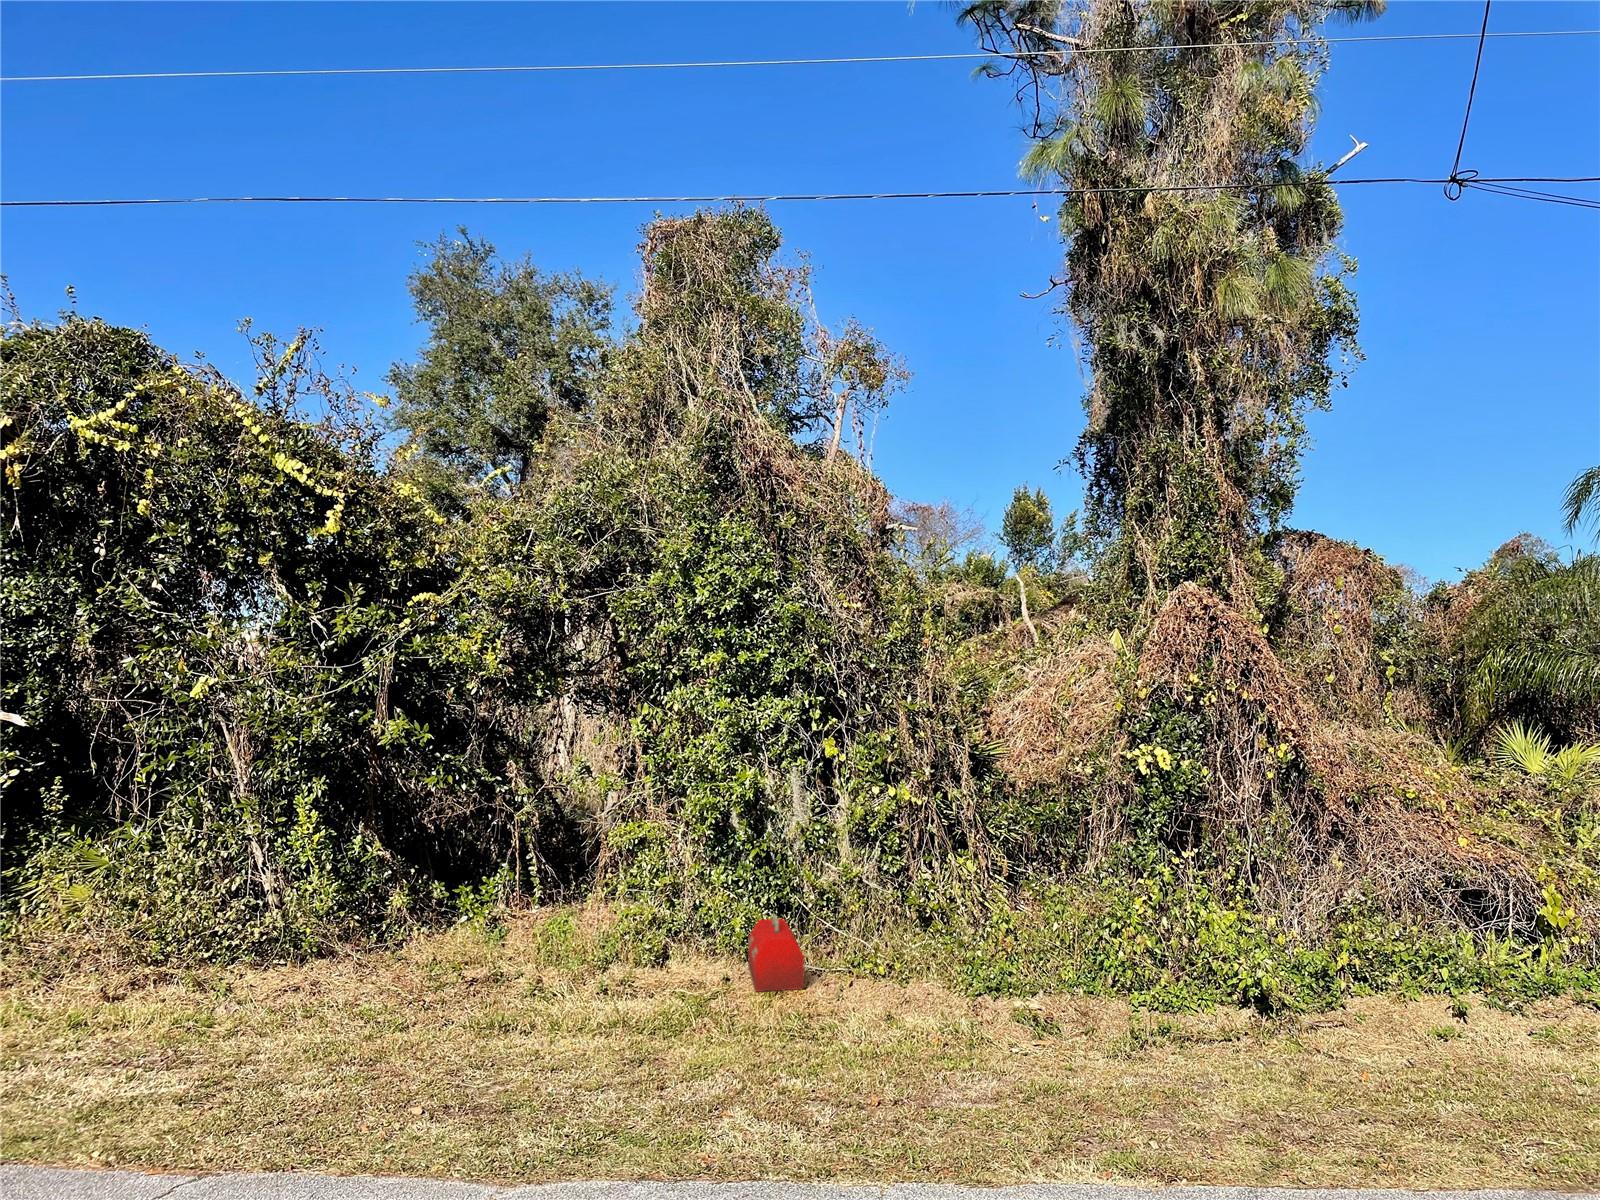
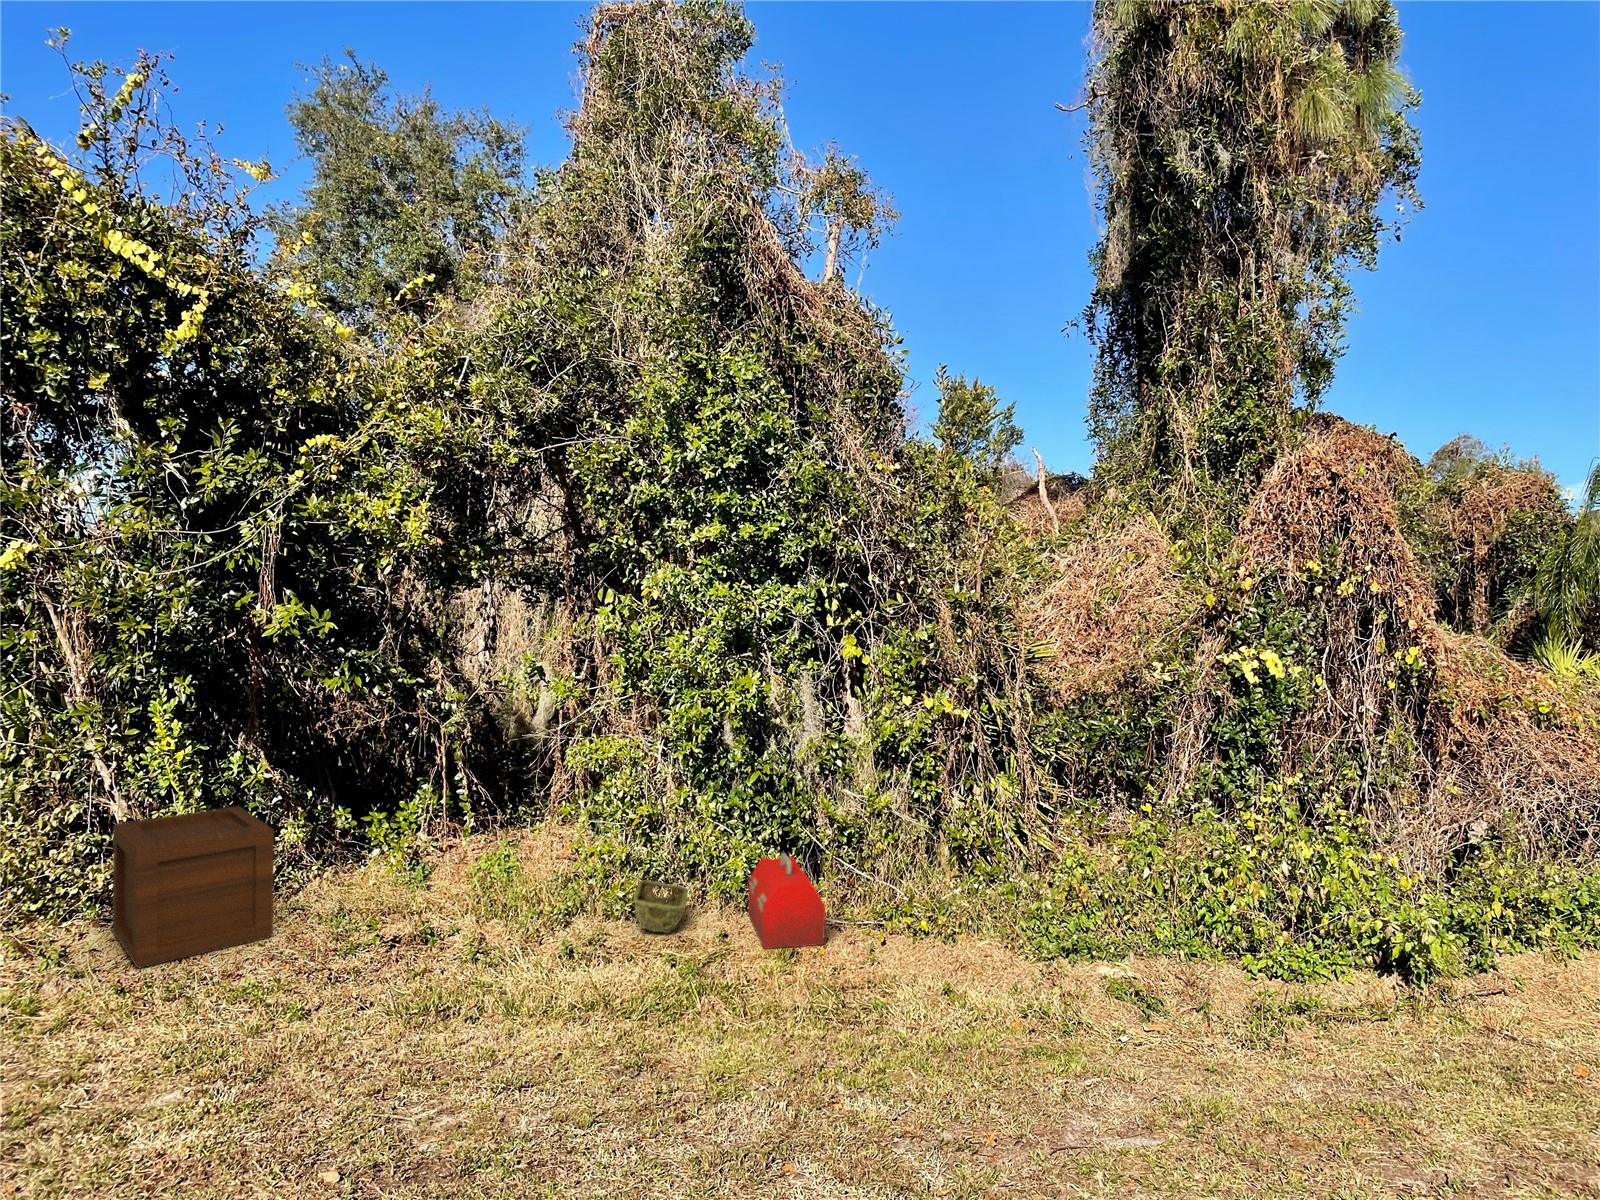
wooden crate: none [262,878,383,1001] -> present [113,806,274,968]
woven basket: none [654,938,700,980] -> present [634,880,688,933]

